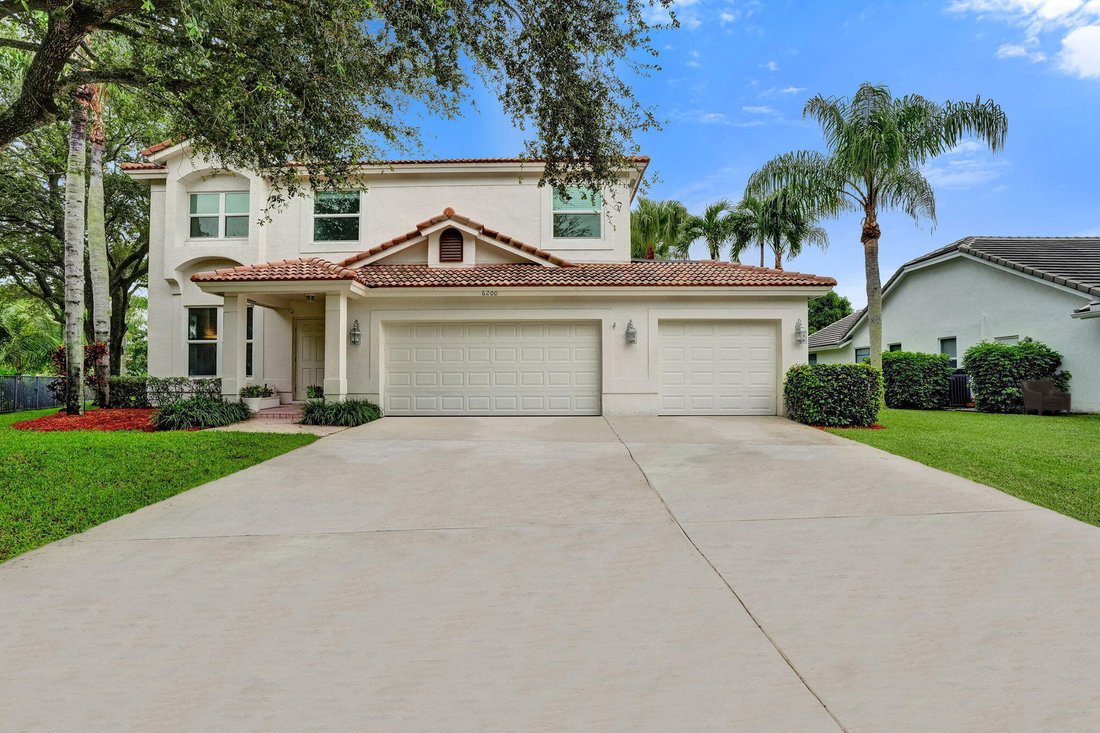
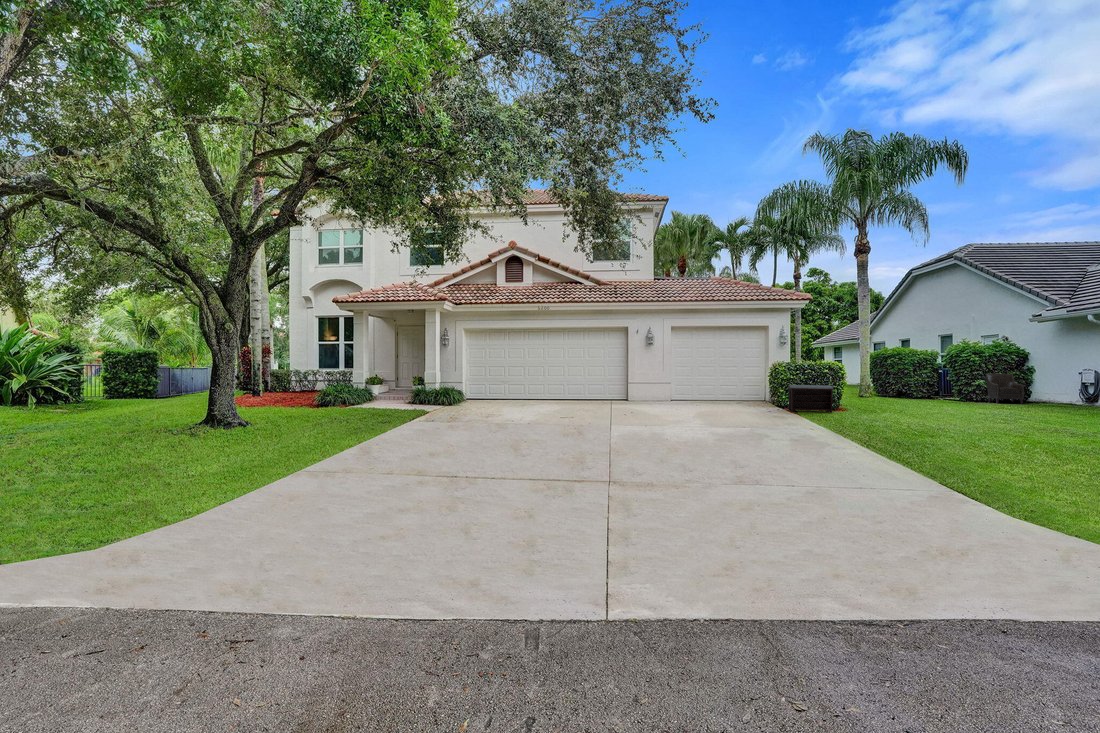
bench: none [815,395,880,432] -> present [788,385,834,413]

